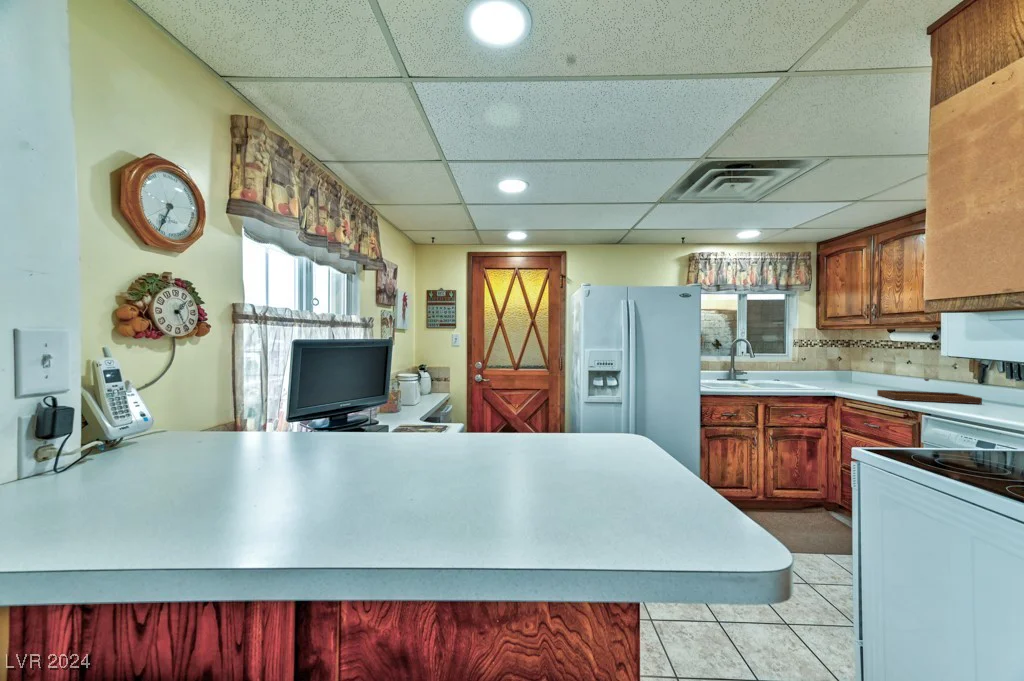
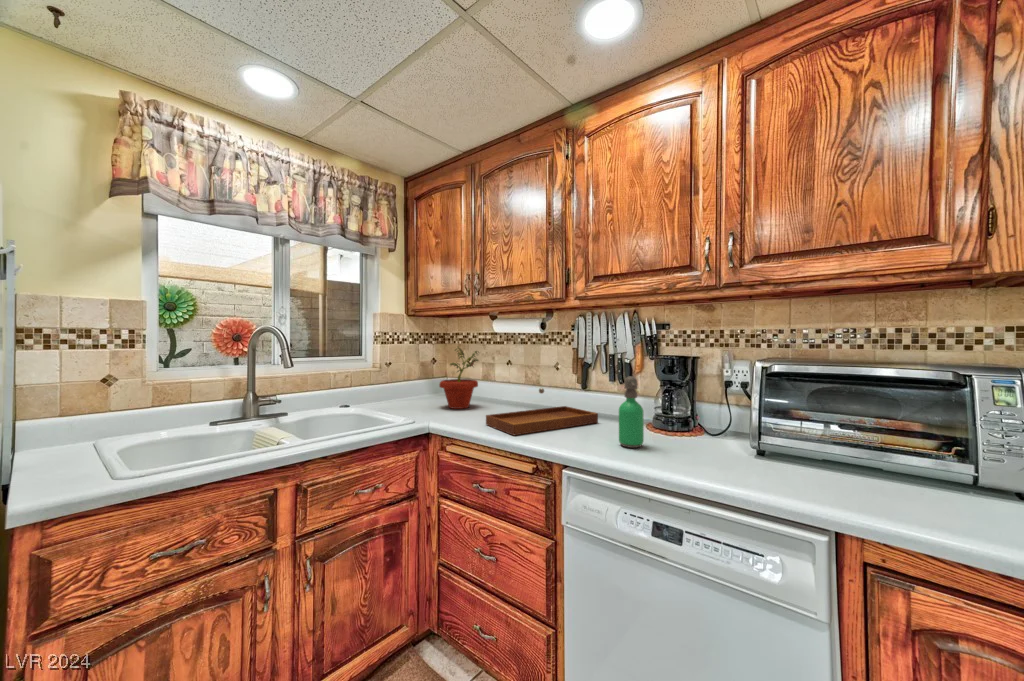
potted plant: none [843,350,879,388] -> present [439,347,478,409]
soap dispenser: none [978,372,1001,413] -> present [619,376,644,448]

